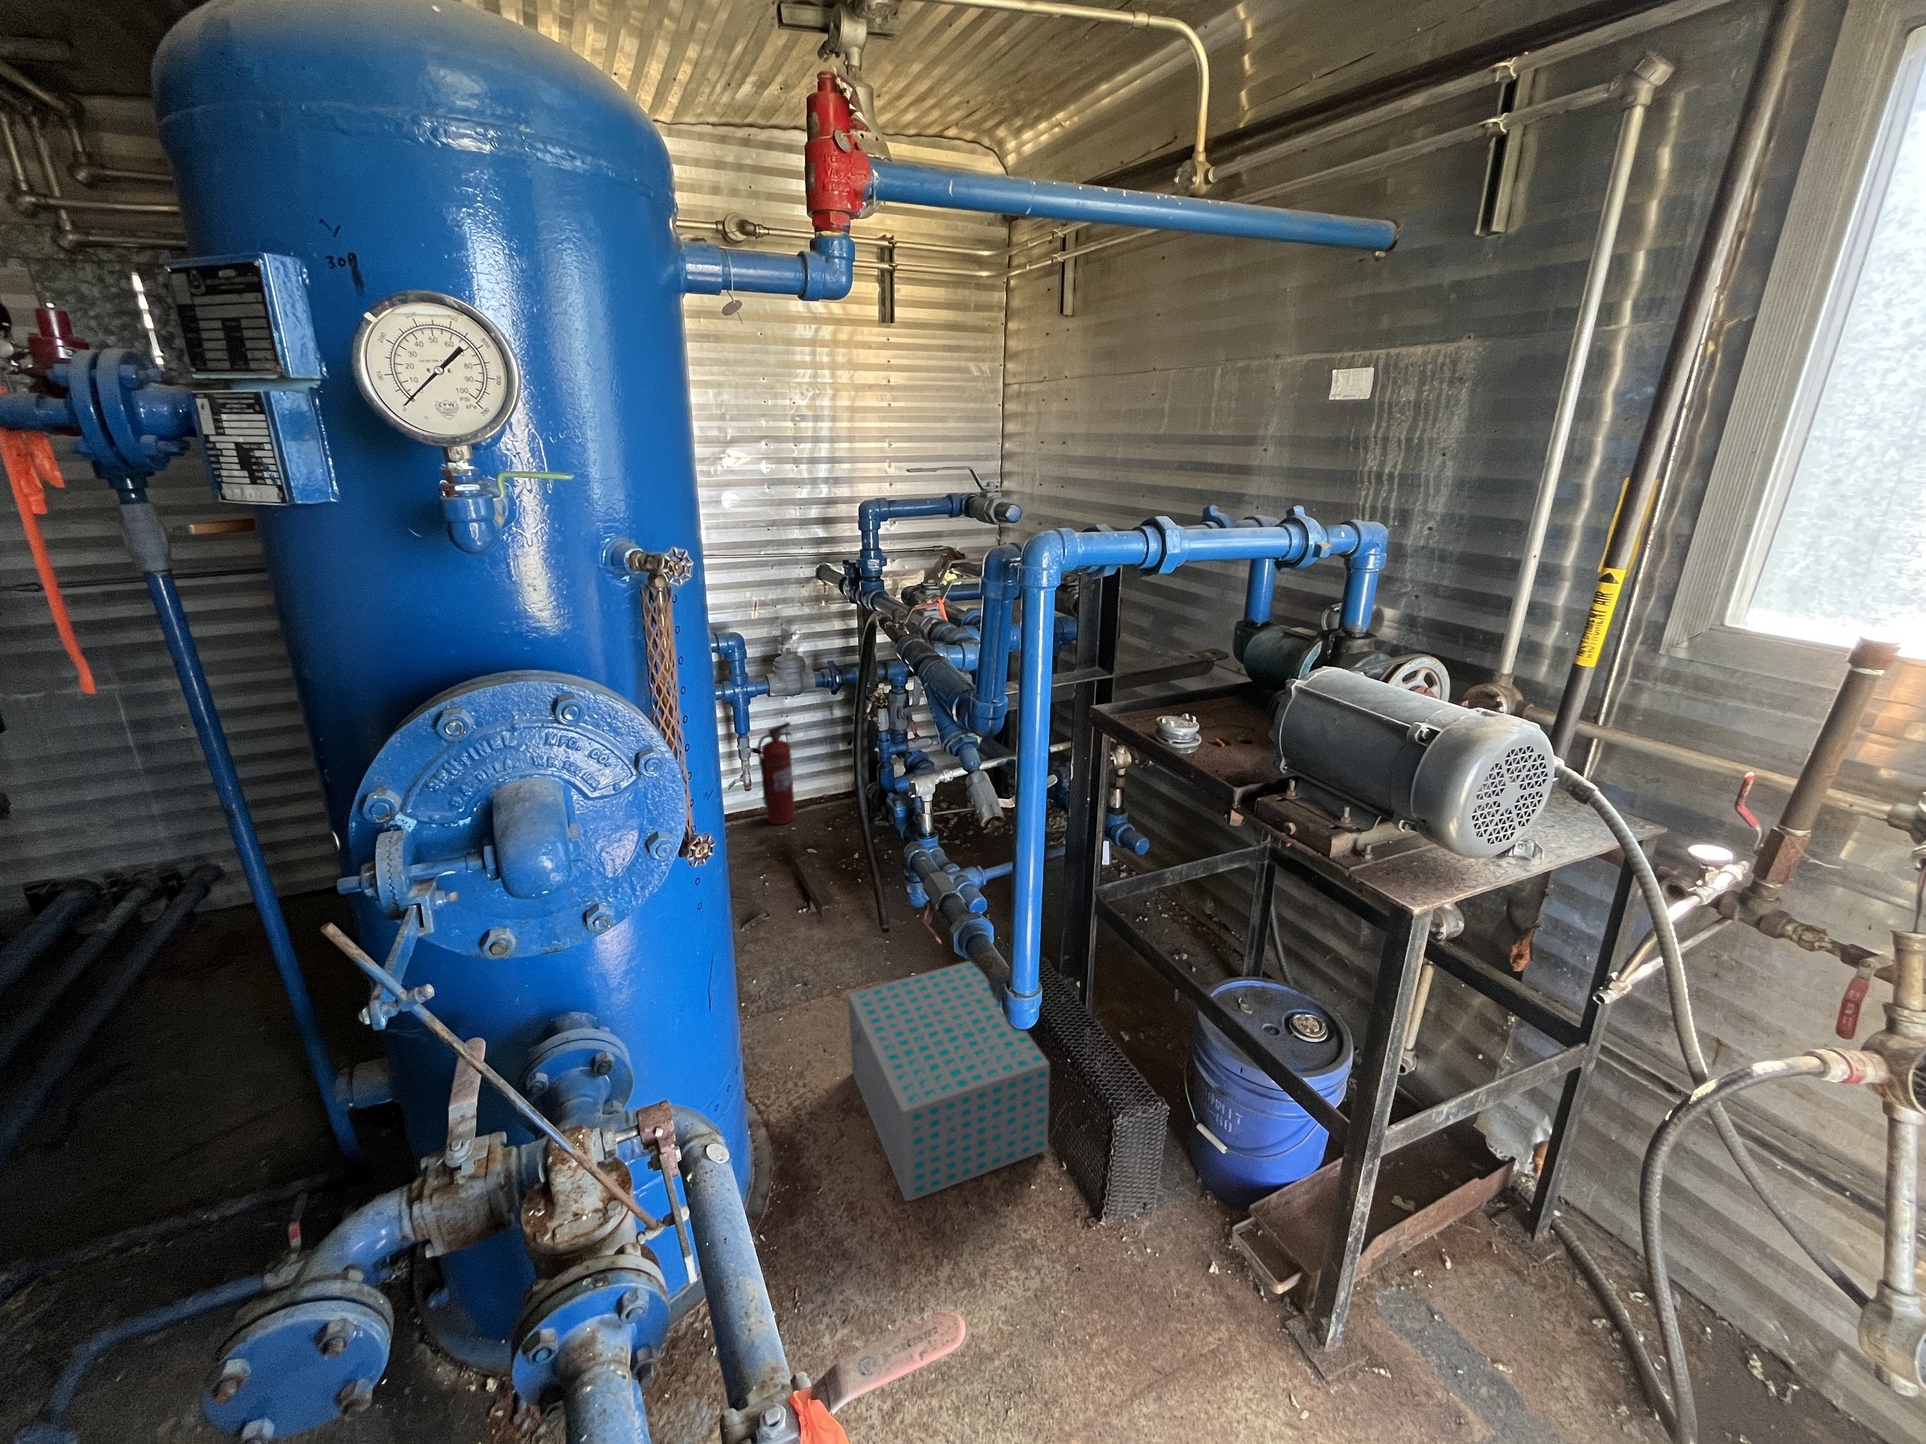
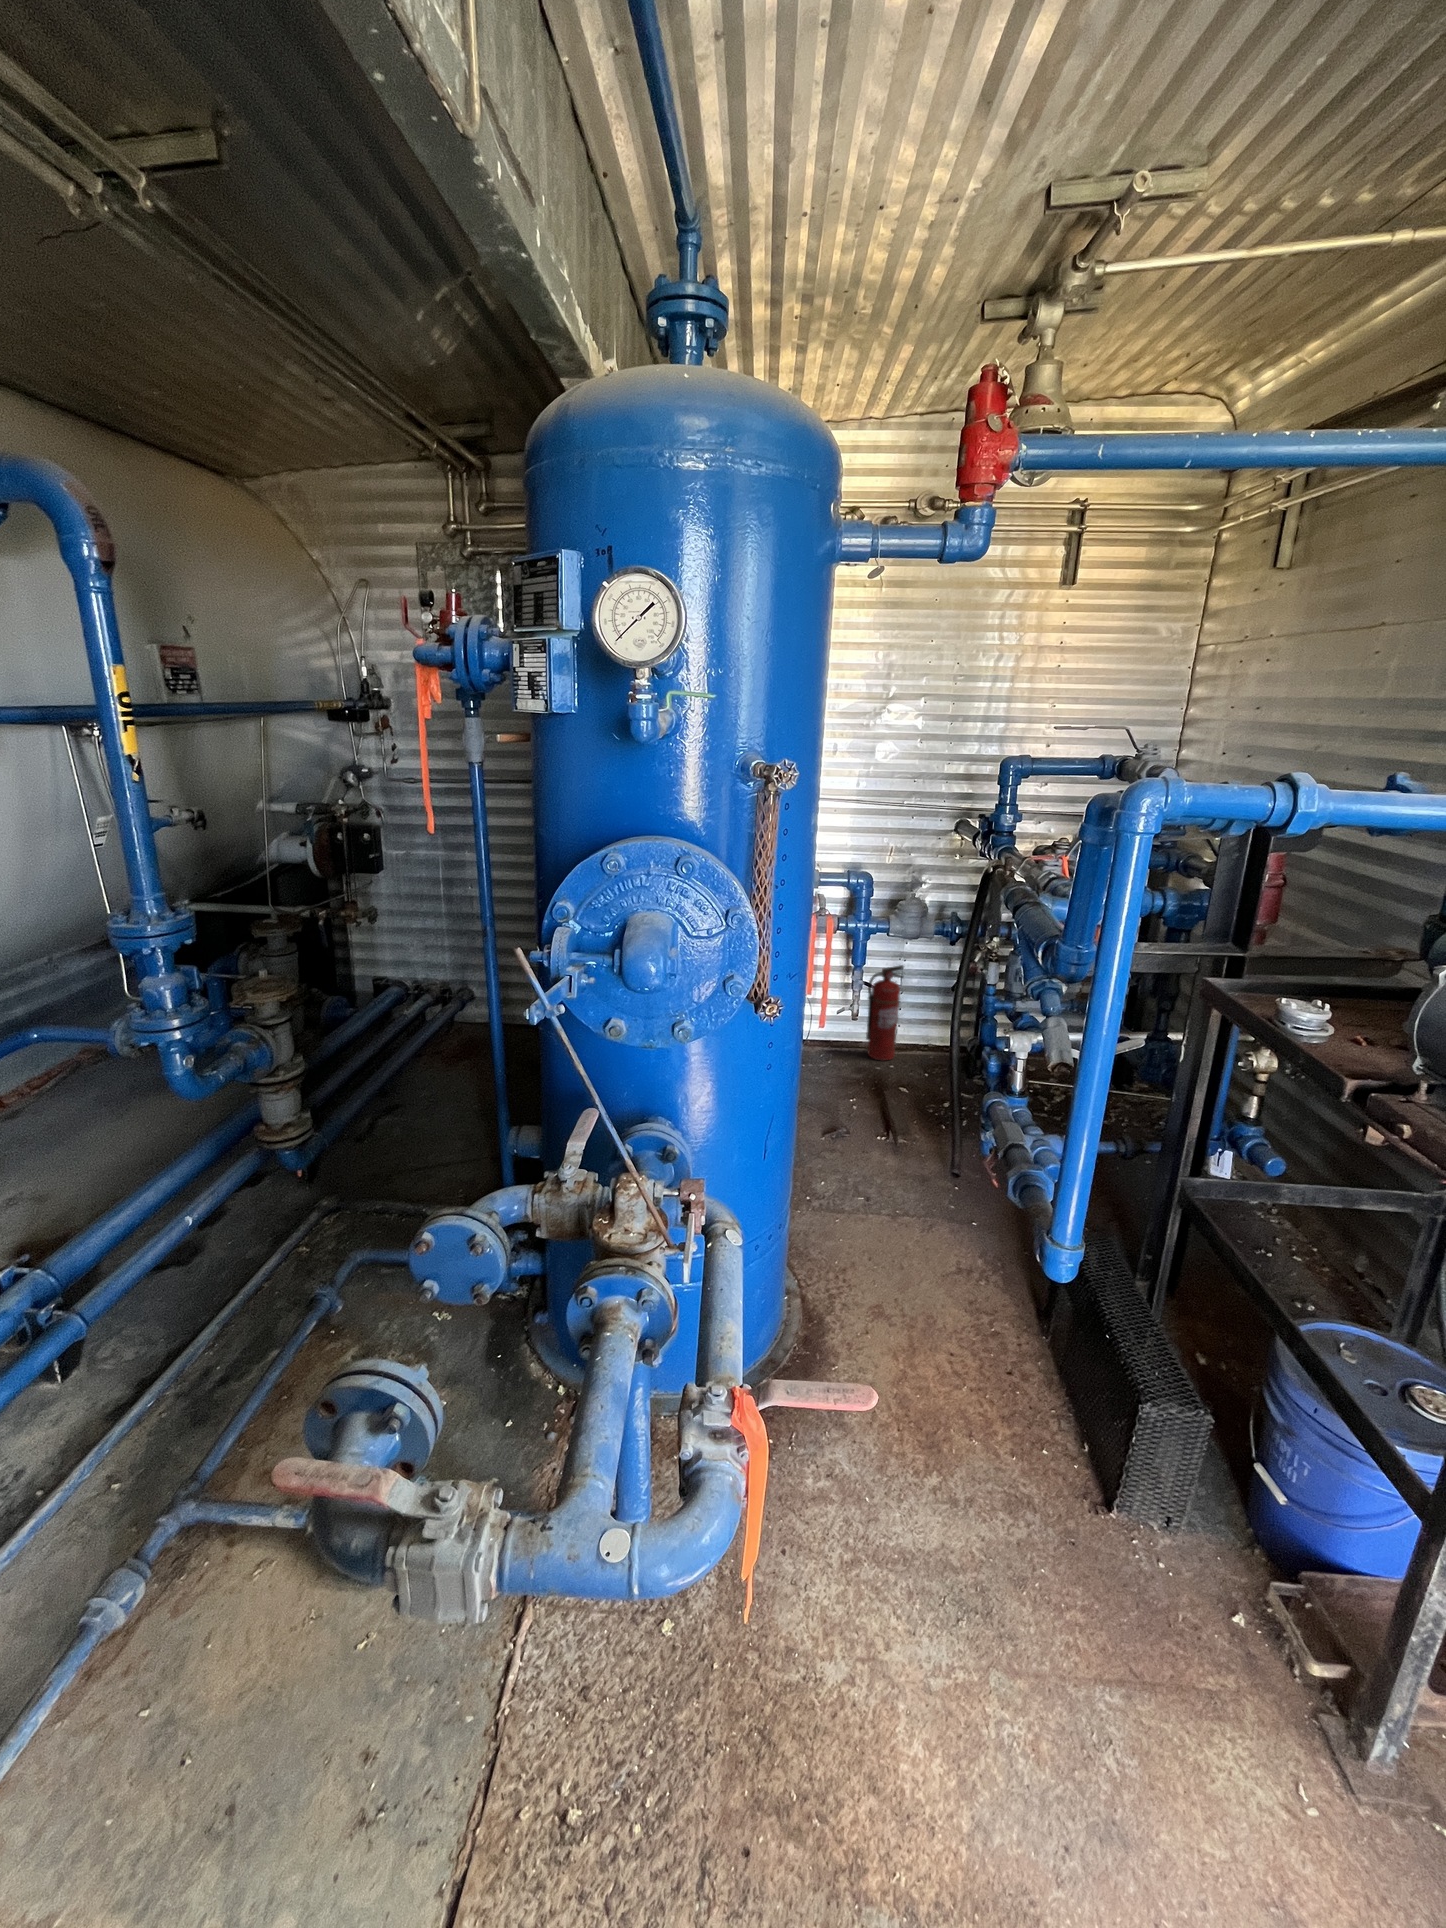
storage box: present [848,961,1050,1201] -> none [889,1207,1086,1427]

